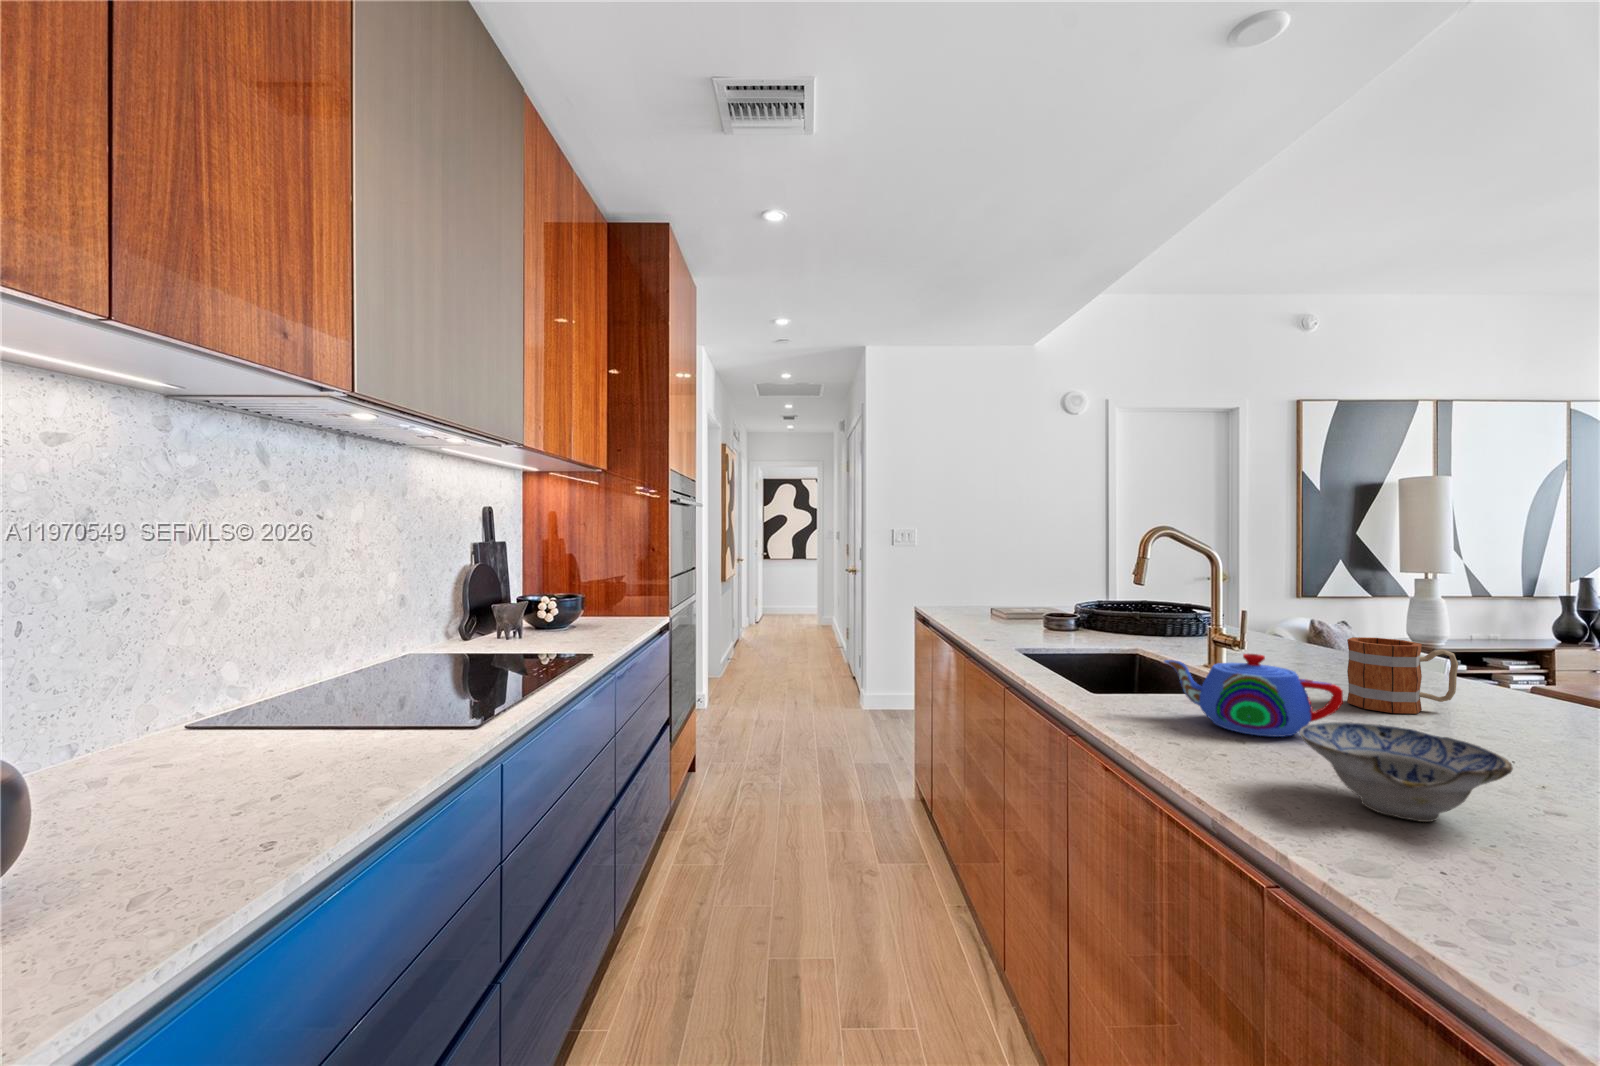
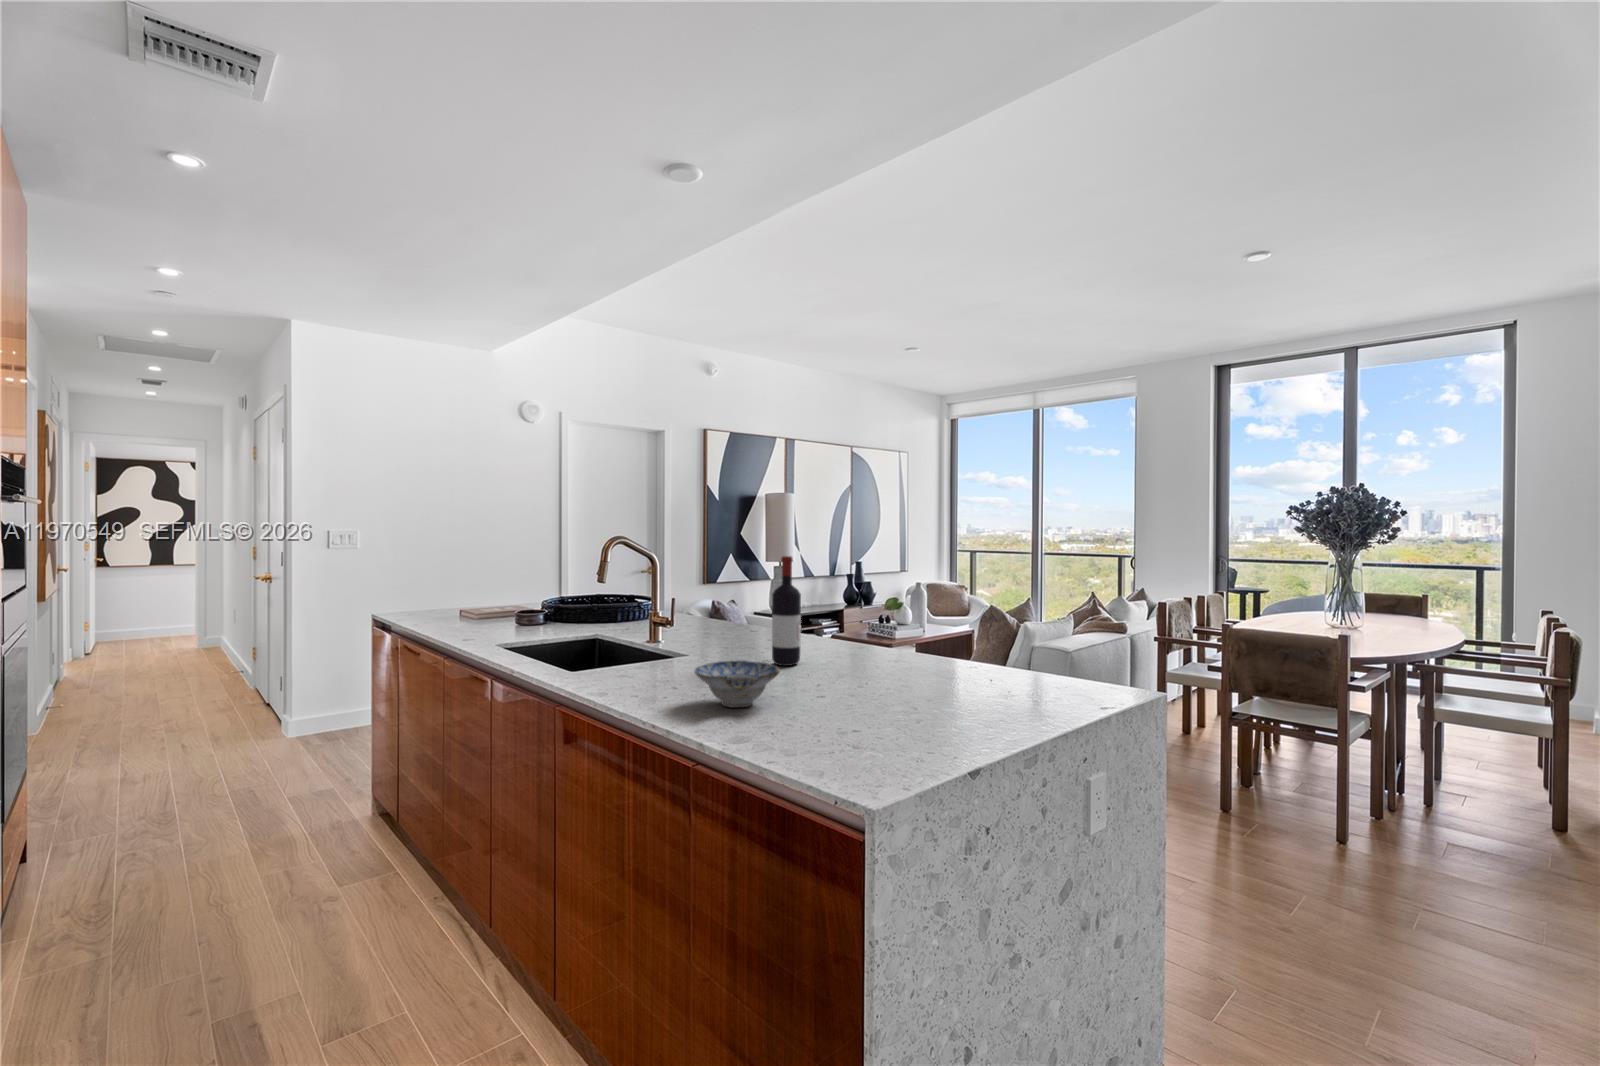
wine bottle: none [1460,547,1535,748] -> present [772,556,801,666]
mug: present [1347,637,1458,714] -> none [724,611,775,656]
teapot: present [1164,654,1343,737] -> none [620,628,718,680]

